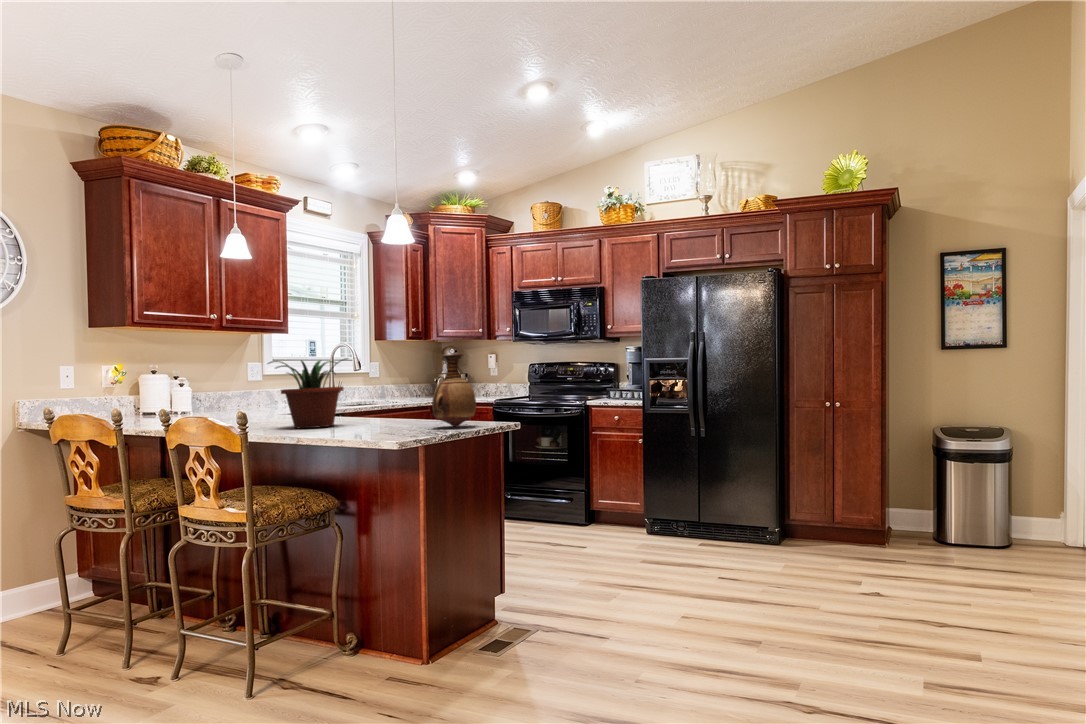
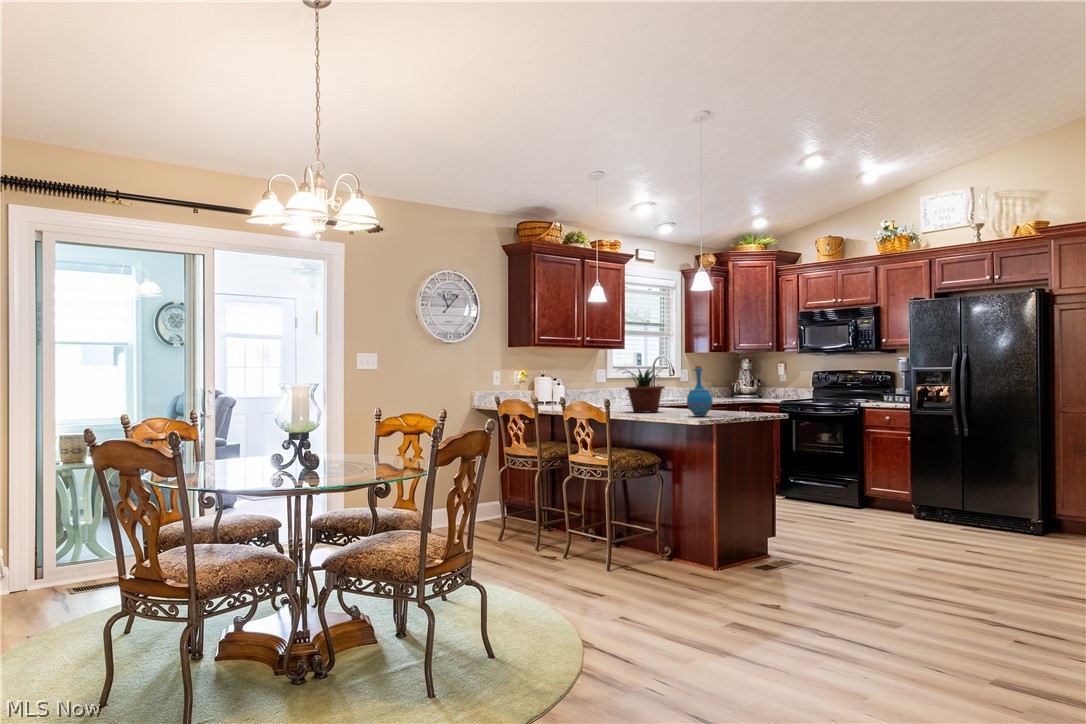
vase: present [432,354,476,427] -> none [724,365,755,415]
bottle: none [377,355,417,433] -> present [687,366,712,417]

